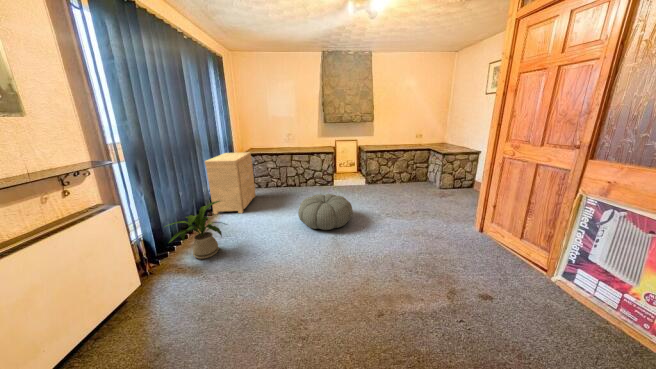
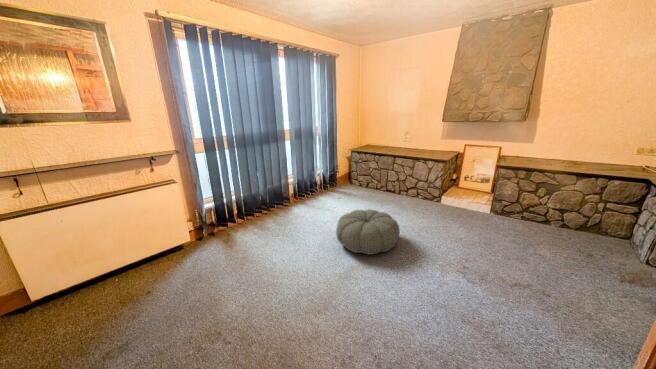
side table: present [205,153,255,214] -> none [294,148,344,208]
house plant: present [165,201,225,259] -> none [227,192,276,236]

